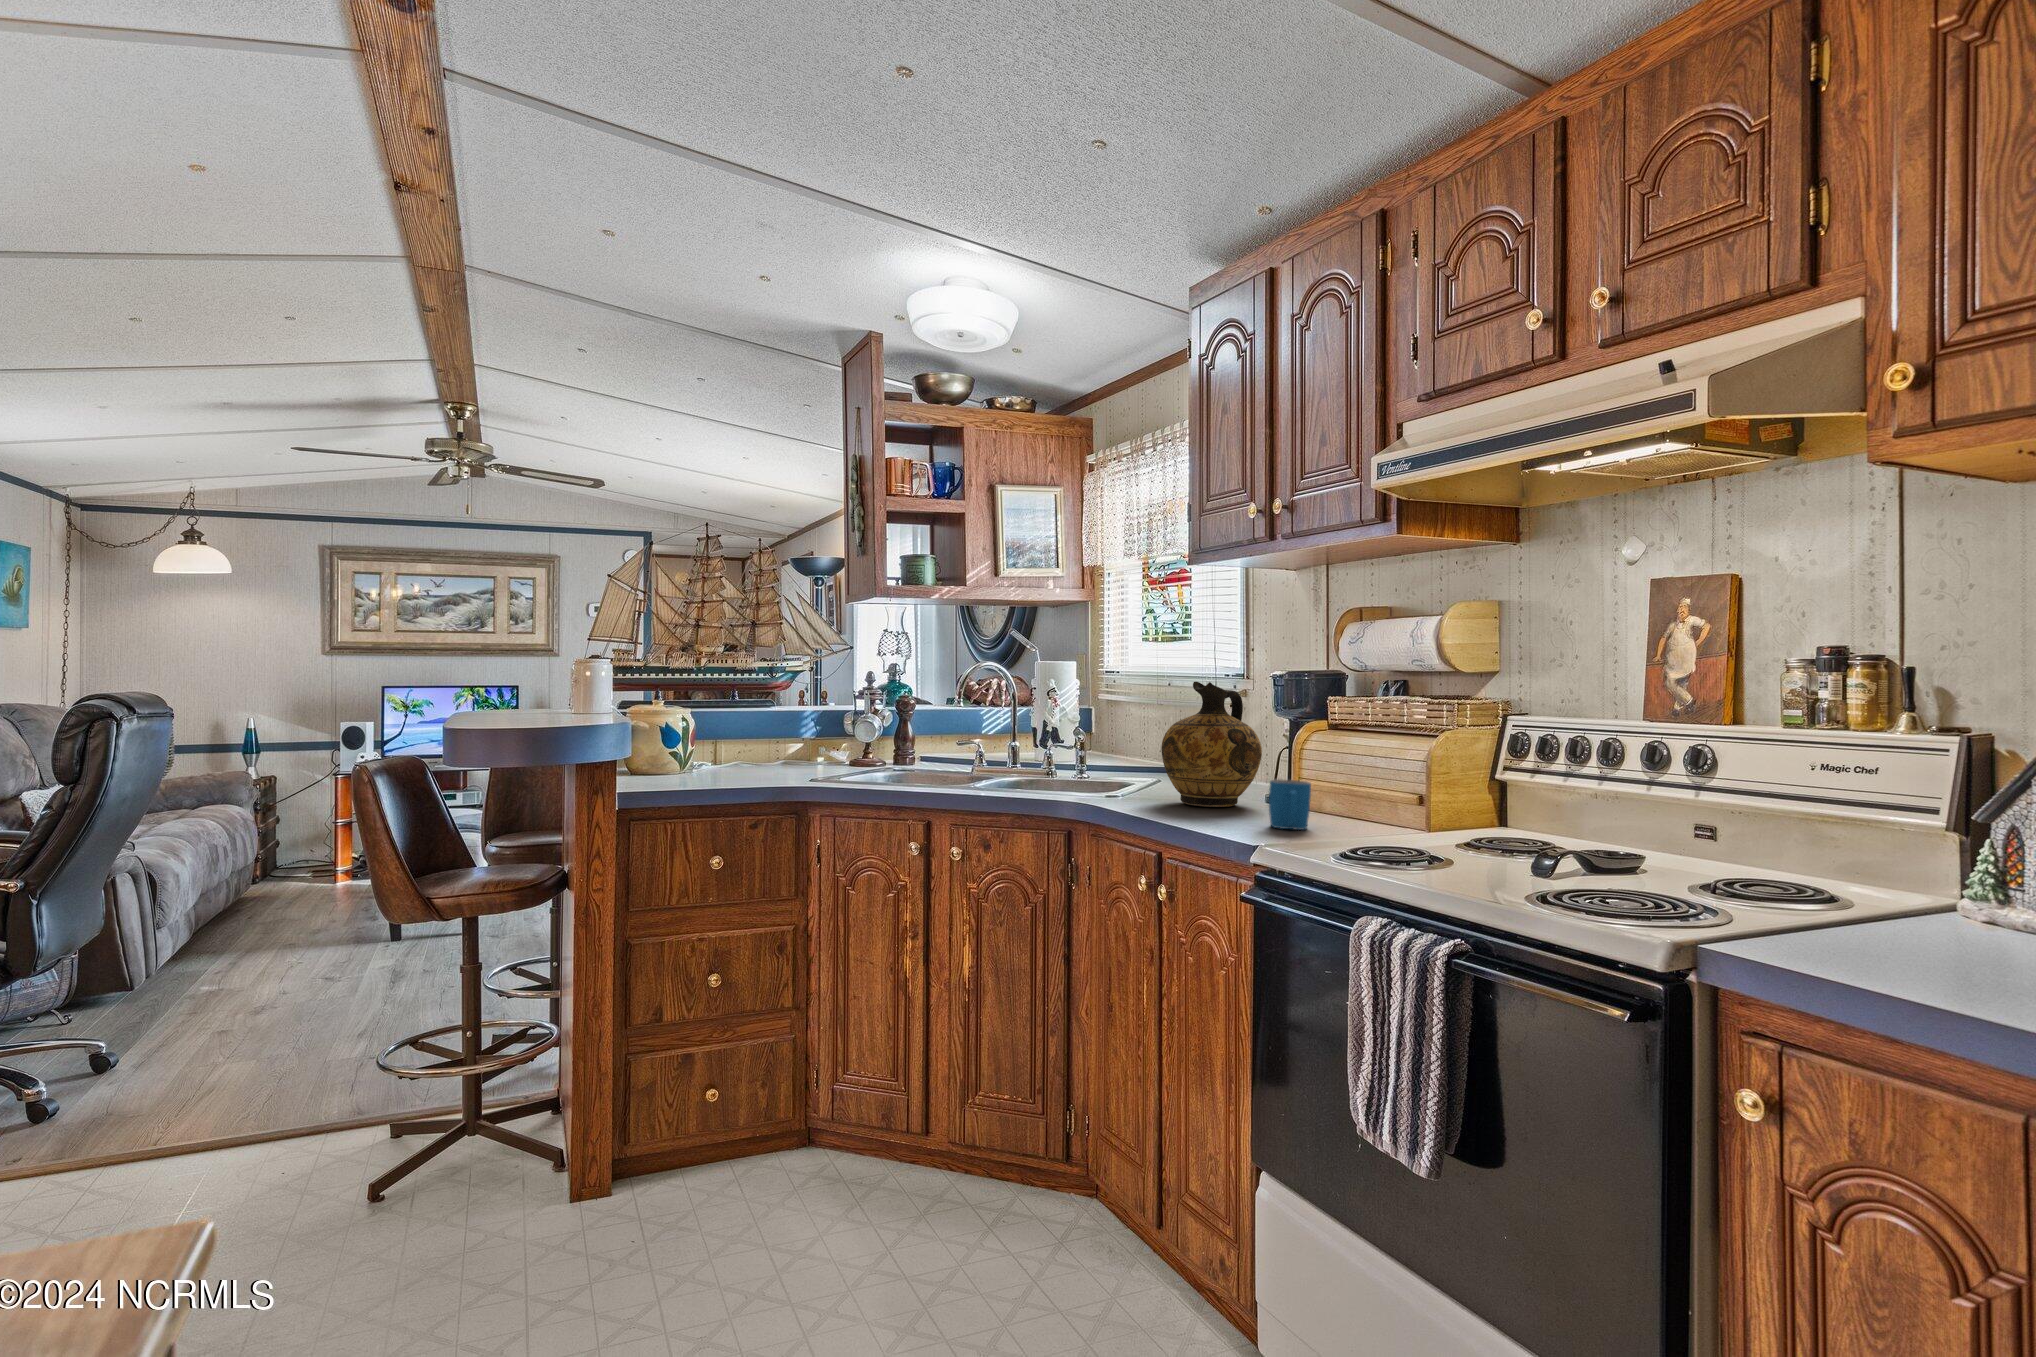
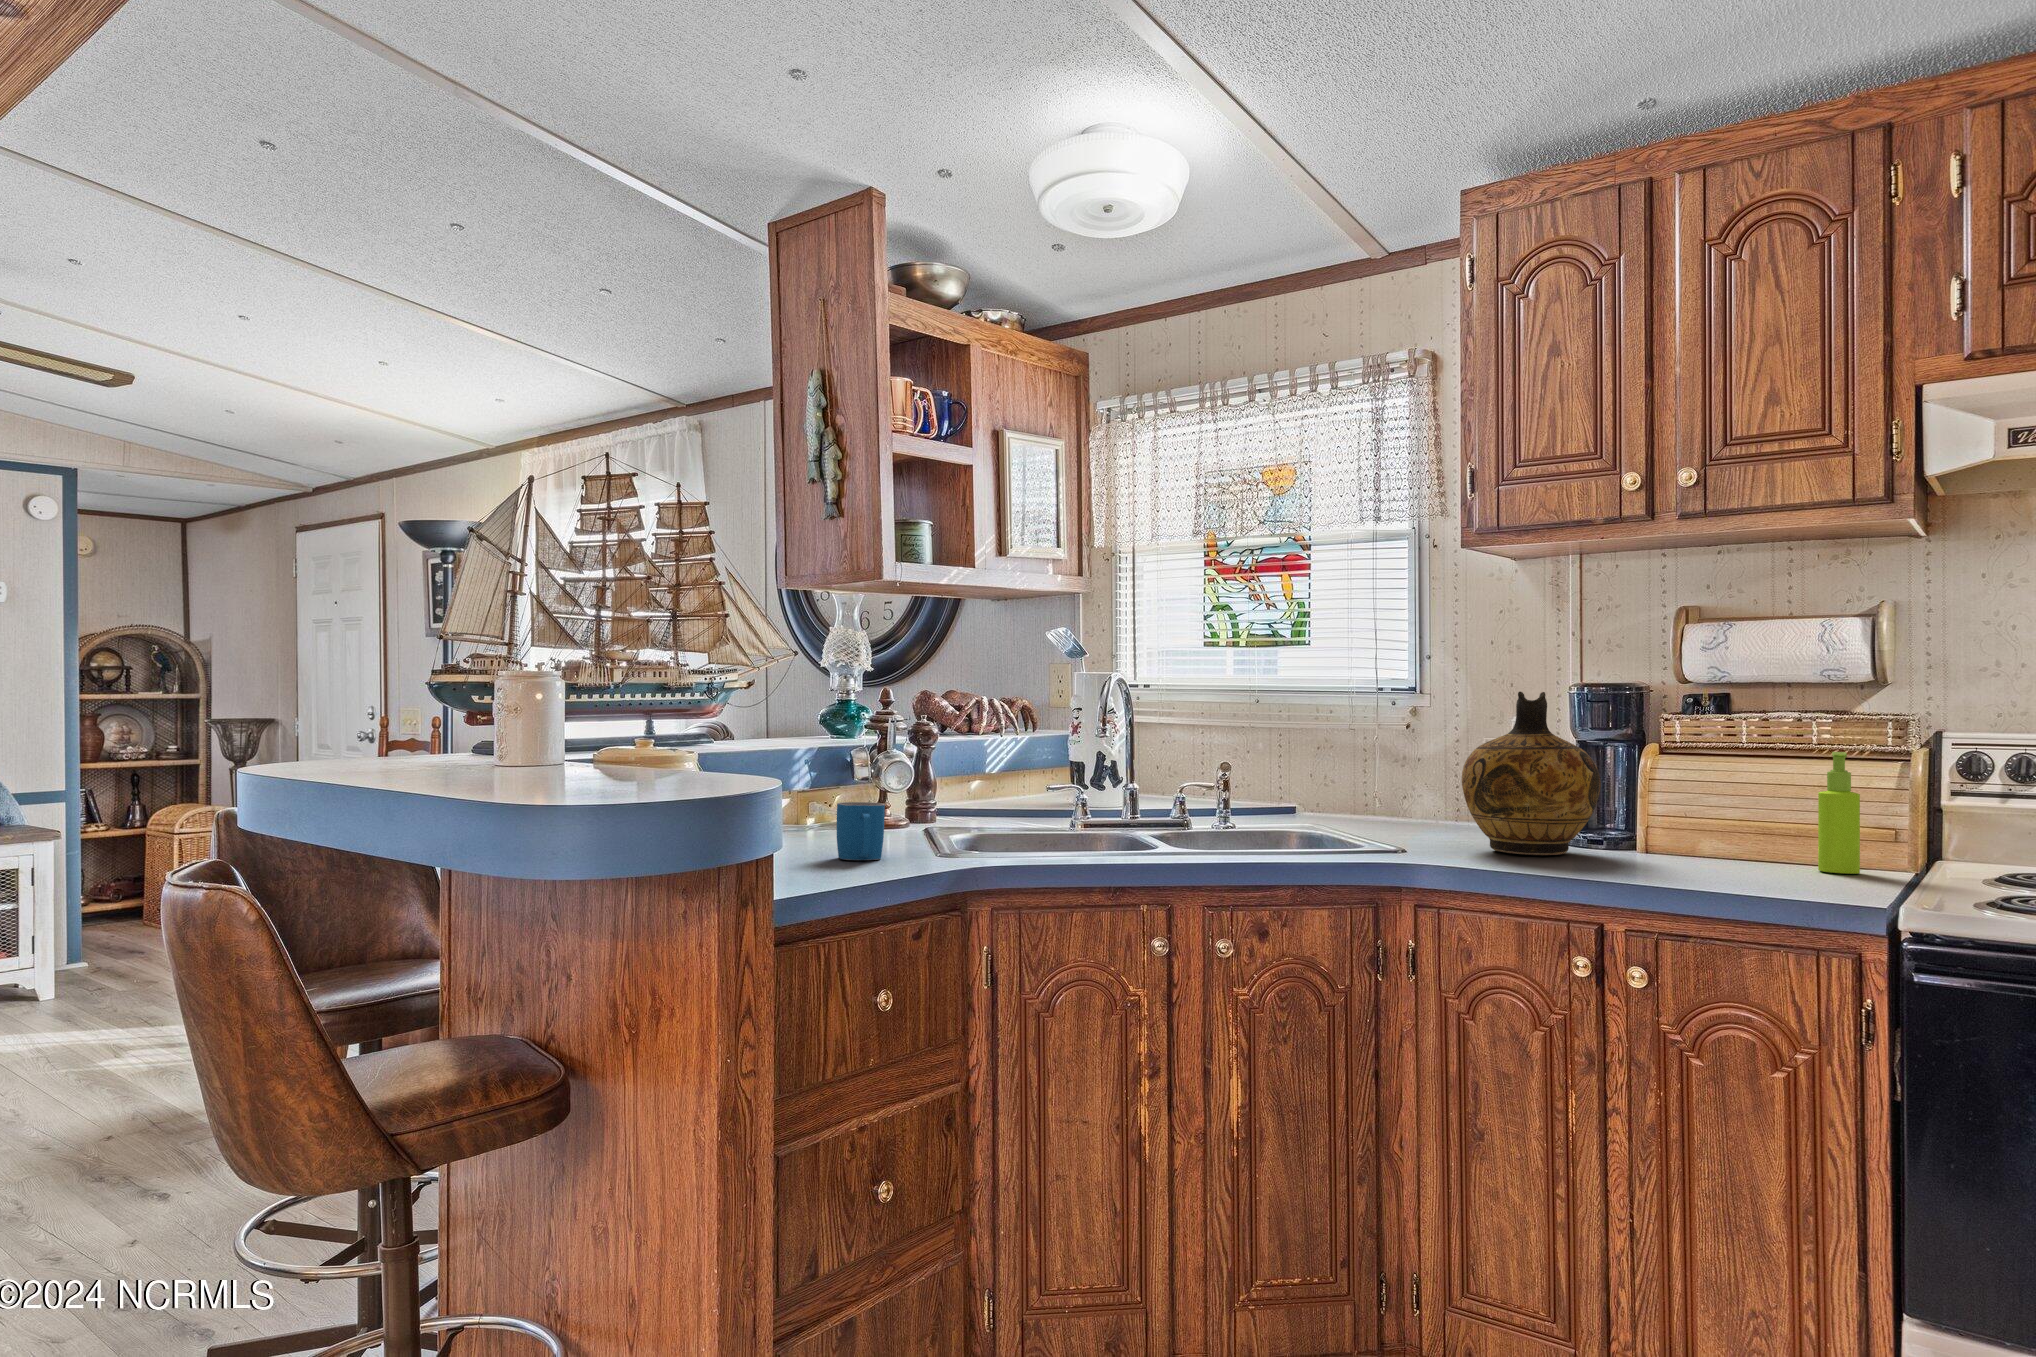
soap dispenser: none [1362,735,1394,833] -> present [1818,752,1860,874]
mug: present [1269,779,1311,830] -> present [837,802,885,860]

